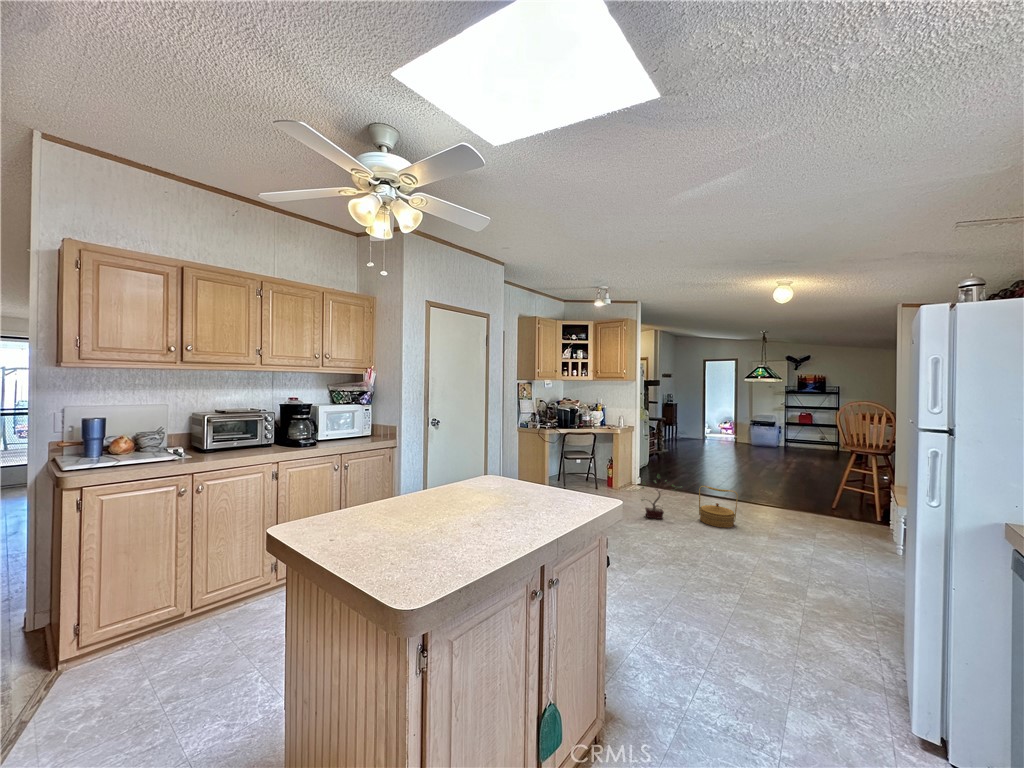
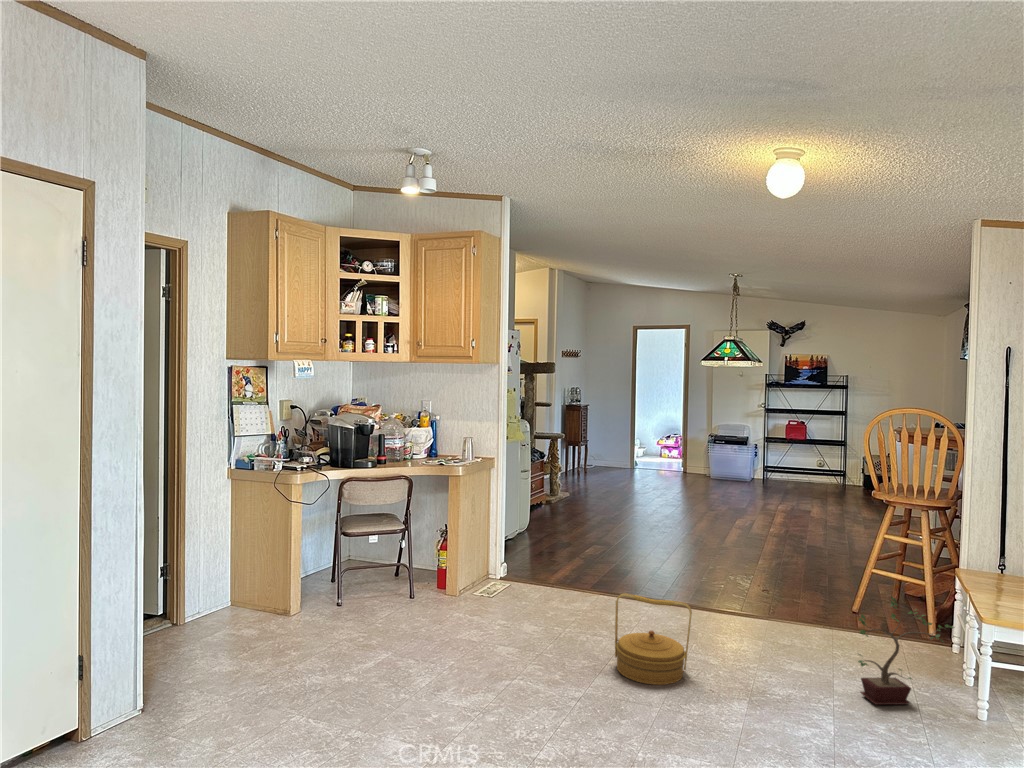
potted plant: present [641,475,674,519] -> present [858,597,954,705]

